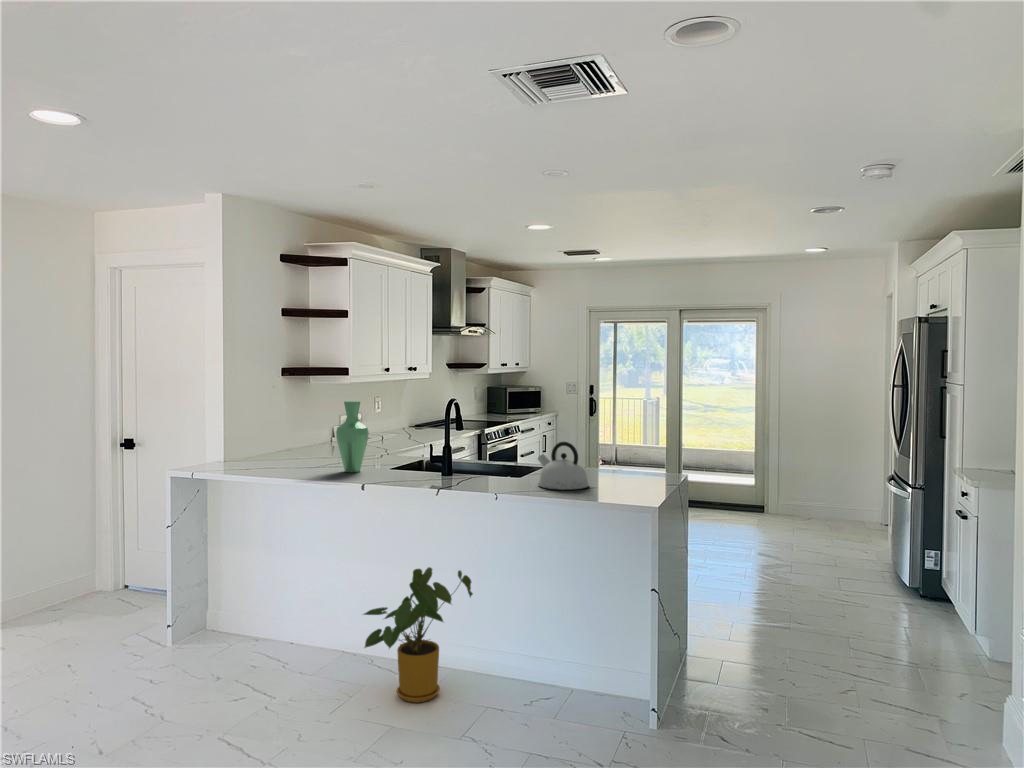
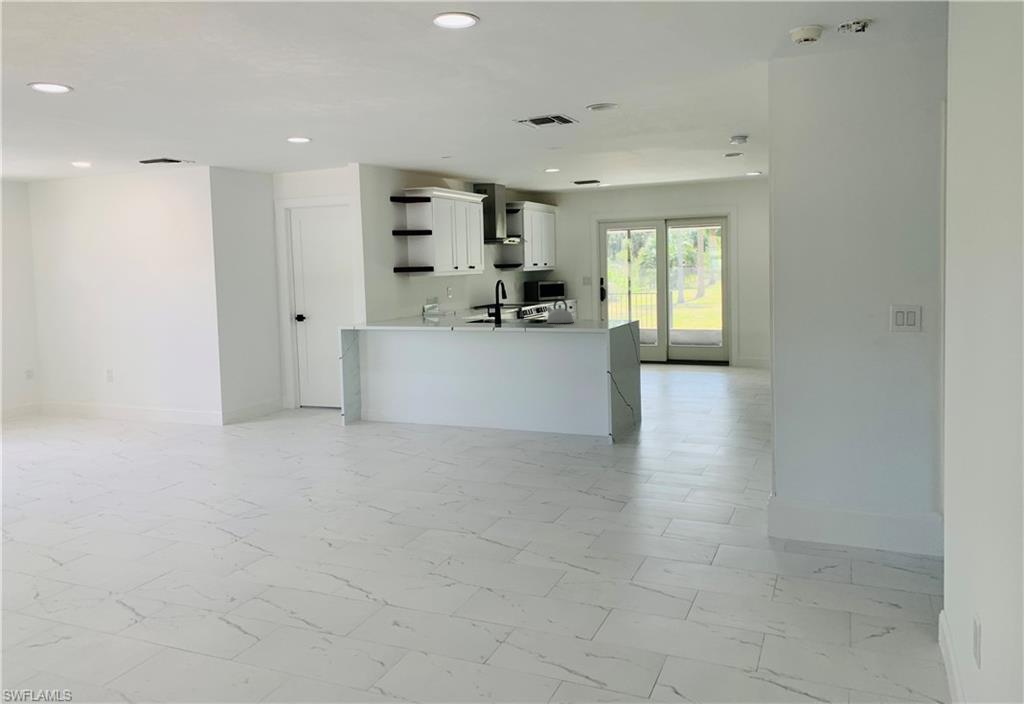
vase: present [336,401,369,472] -> none [435,283,453,322]
house plant: present [364,567,473,702] -> none [456,369,514,433]

